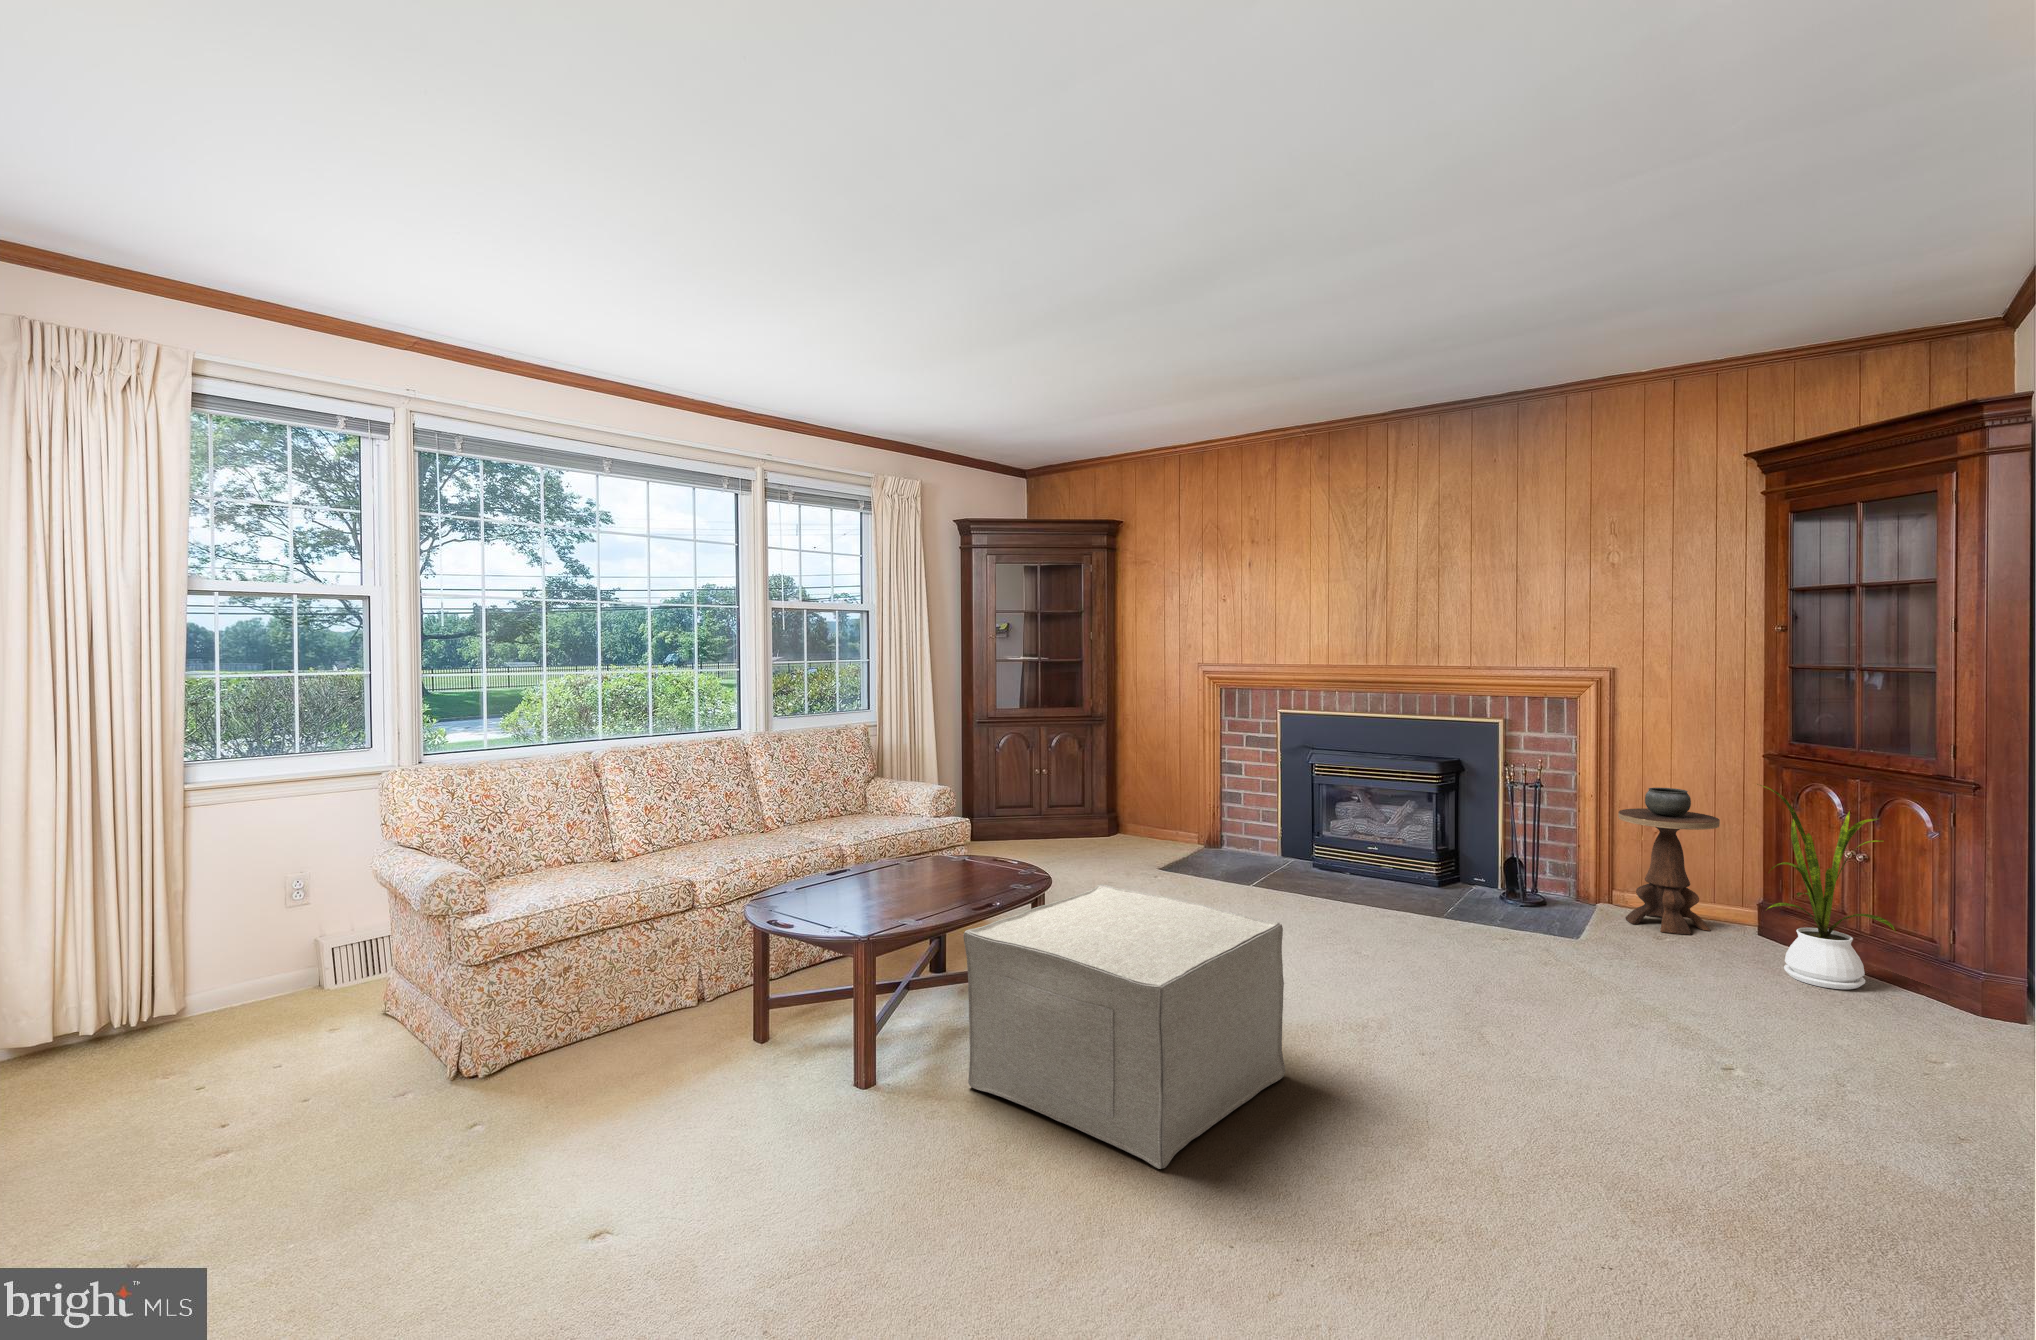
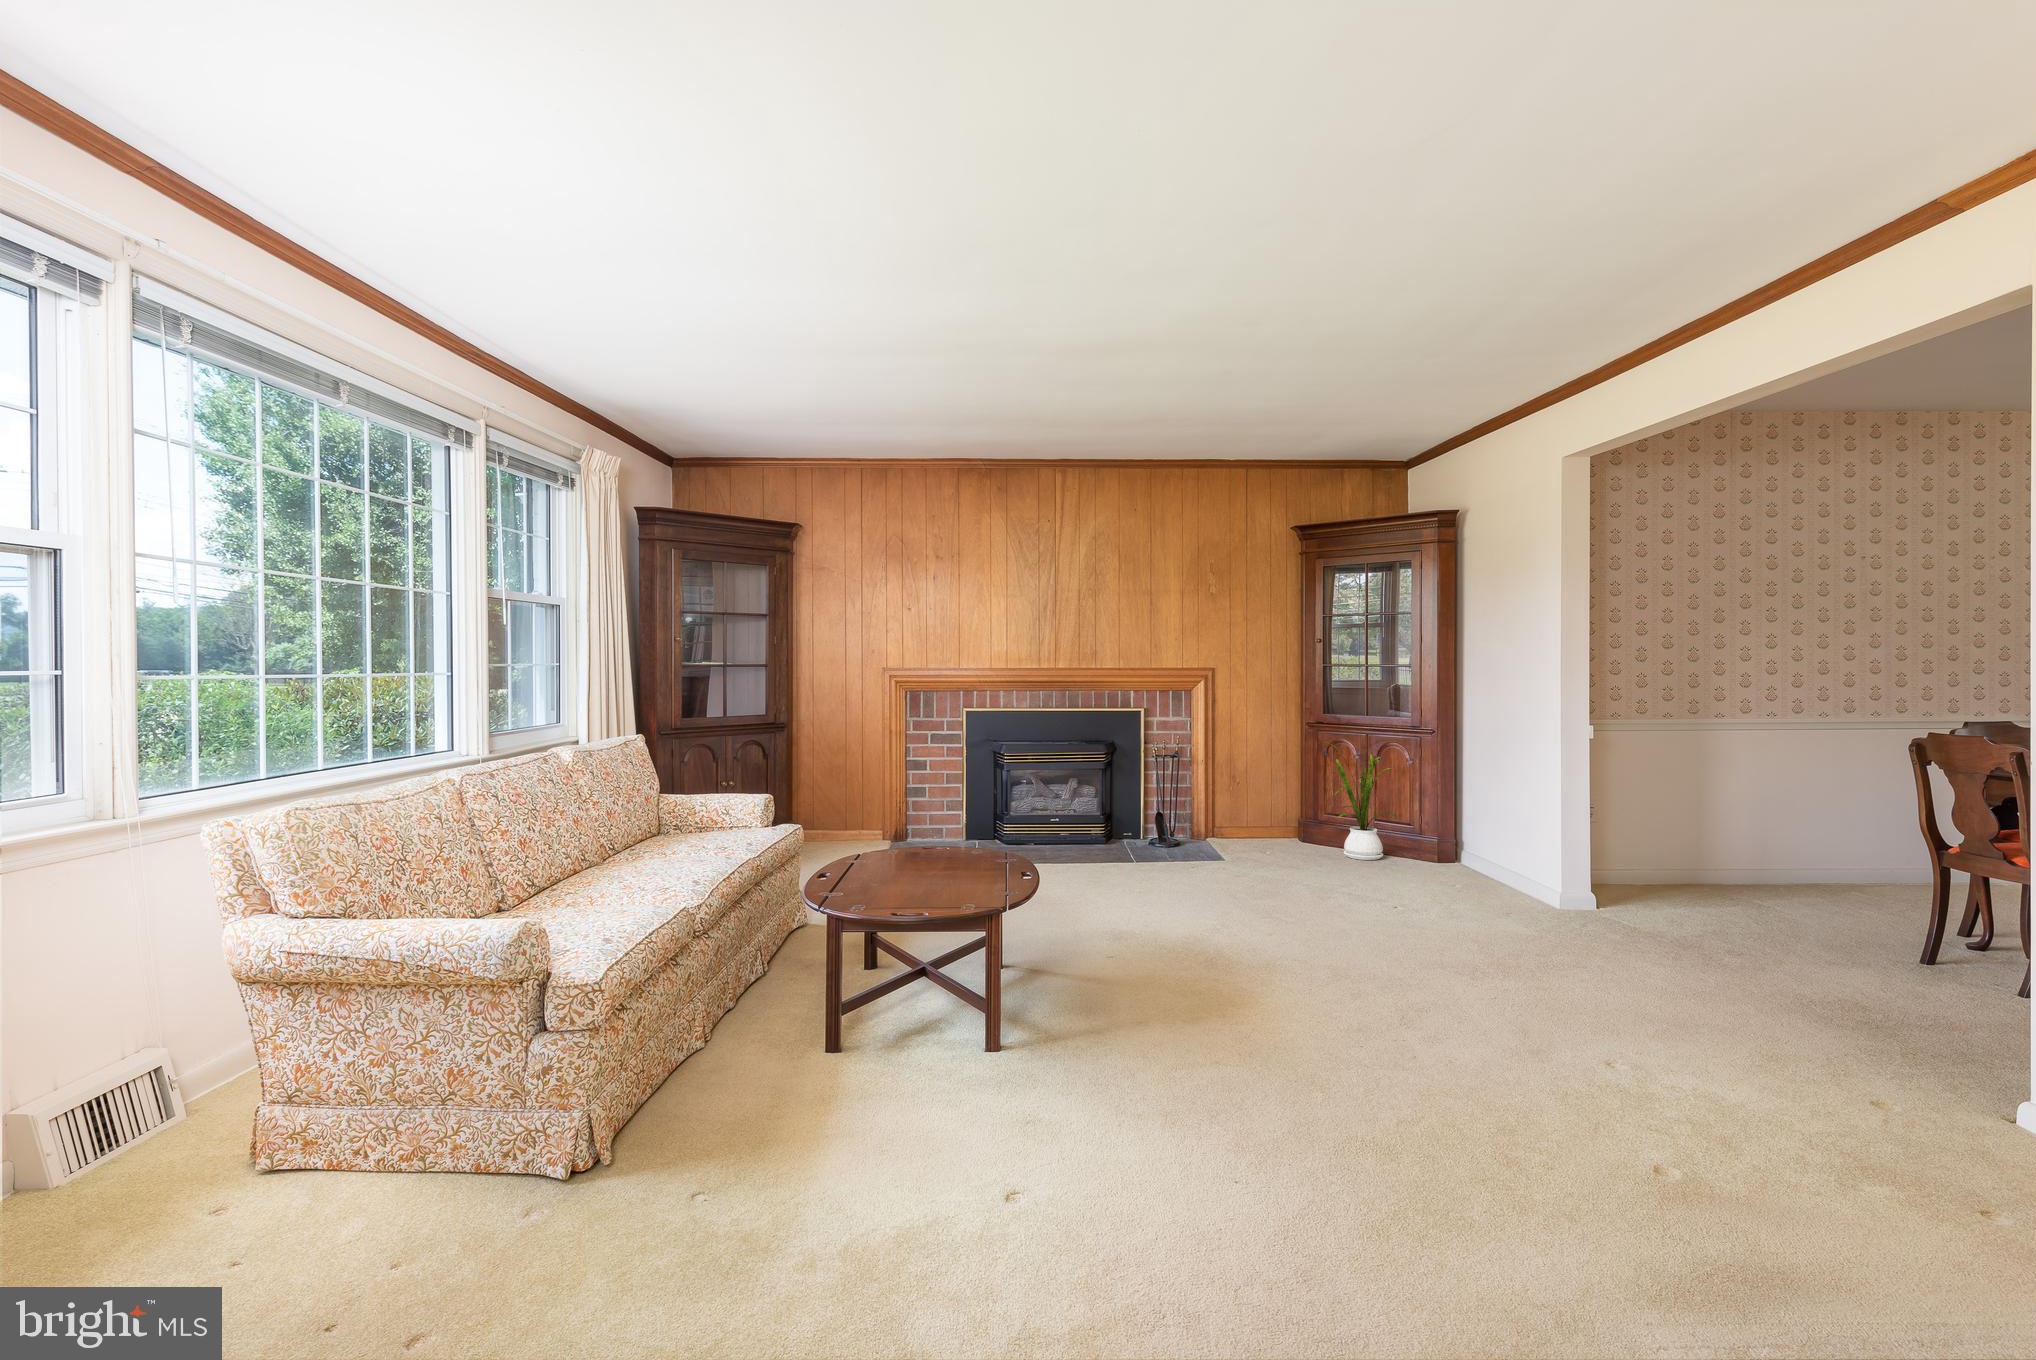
side table: present [1618,788,1720,935] -> none [1228,751,1286,847]
ottoman: present [964,884,1285,1169] -> none [1088,846,1312,1025]

